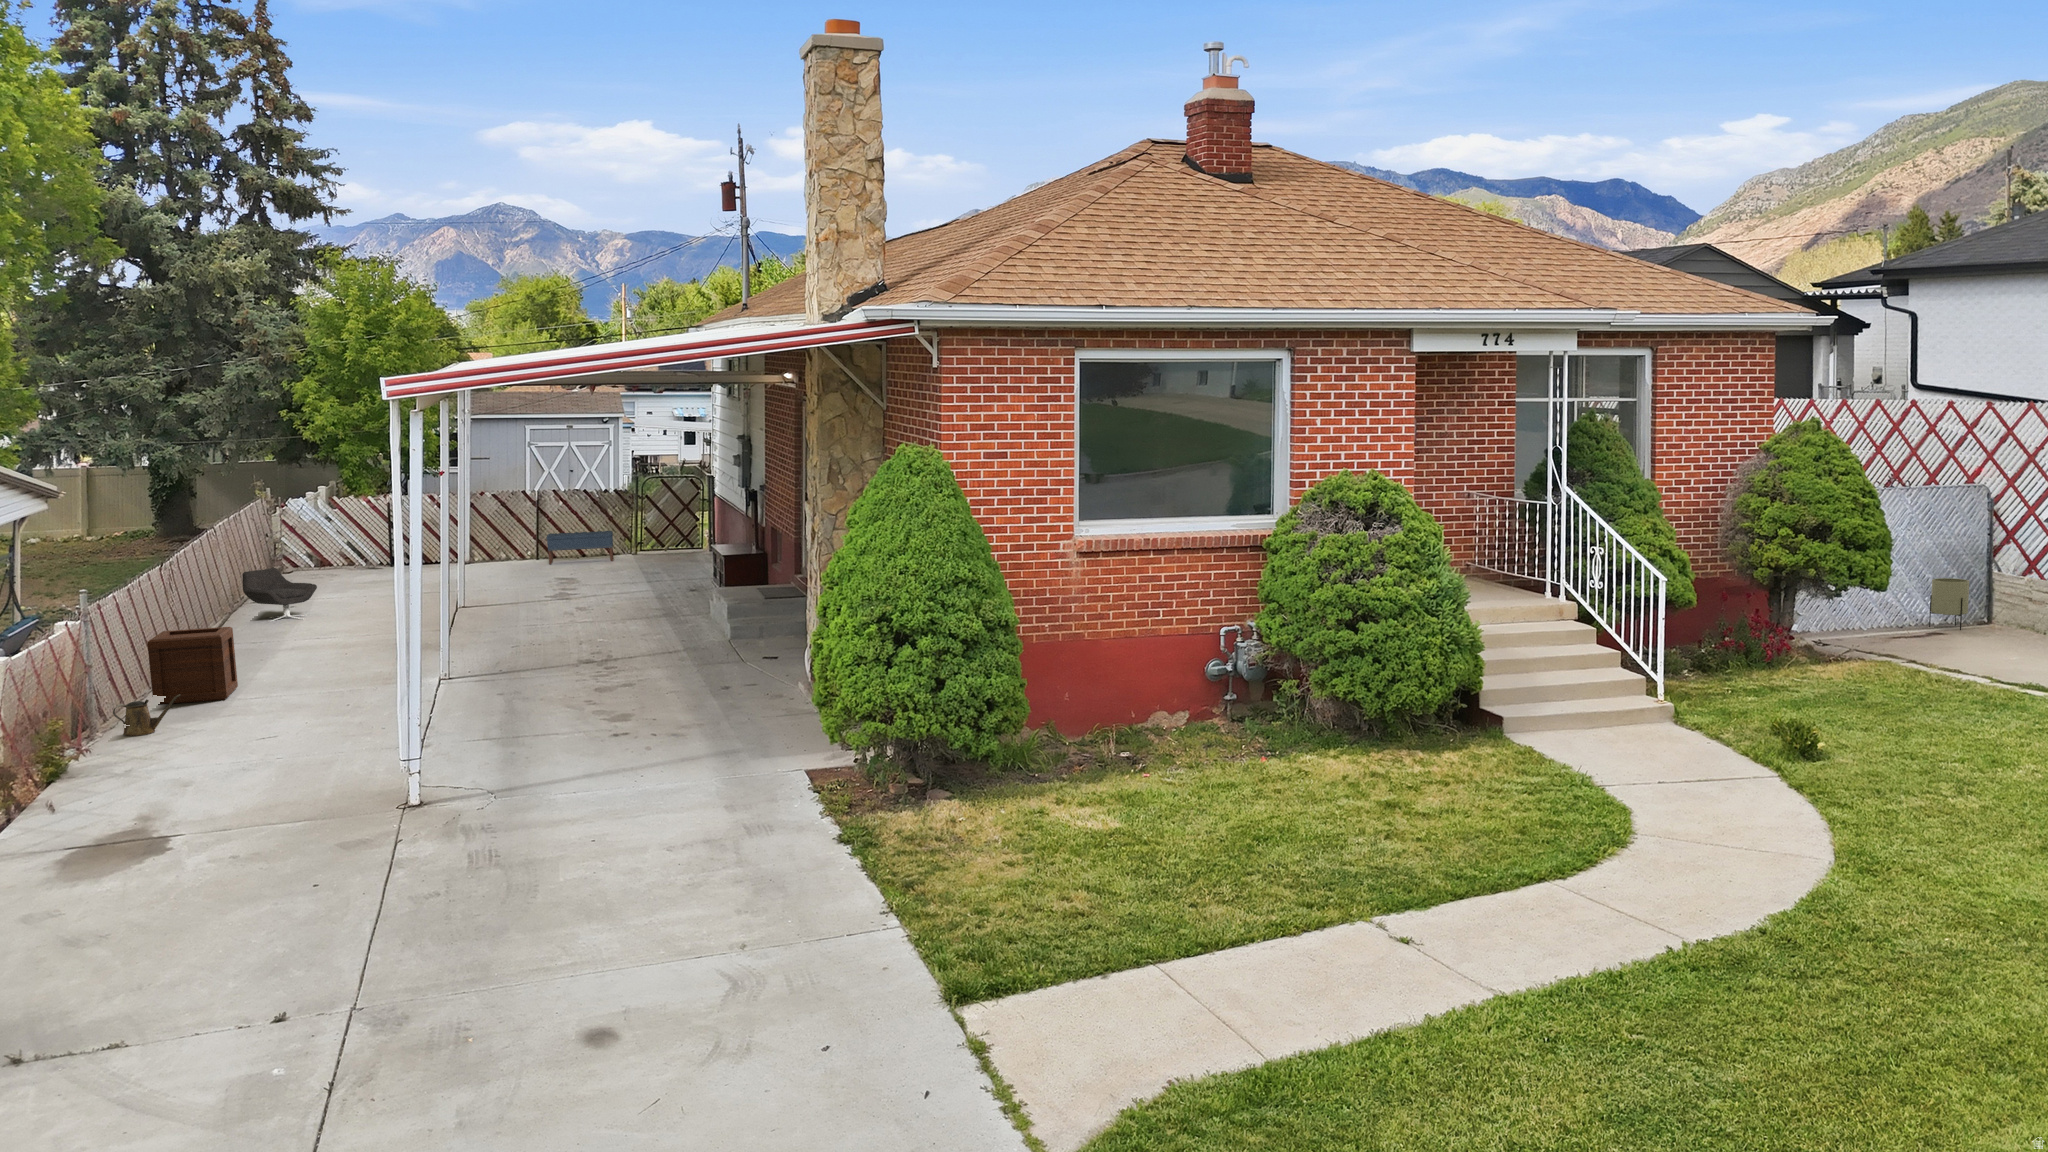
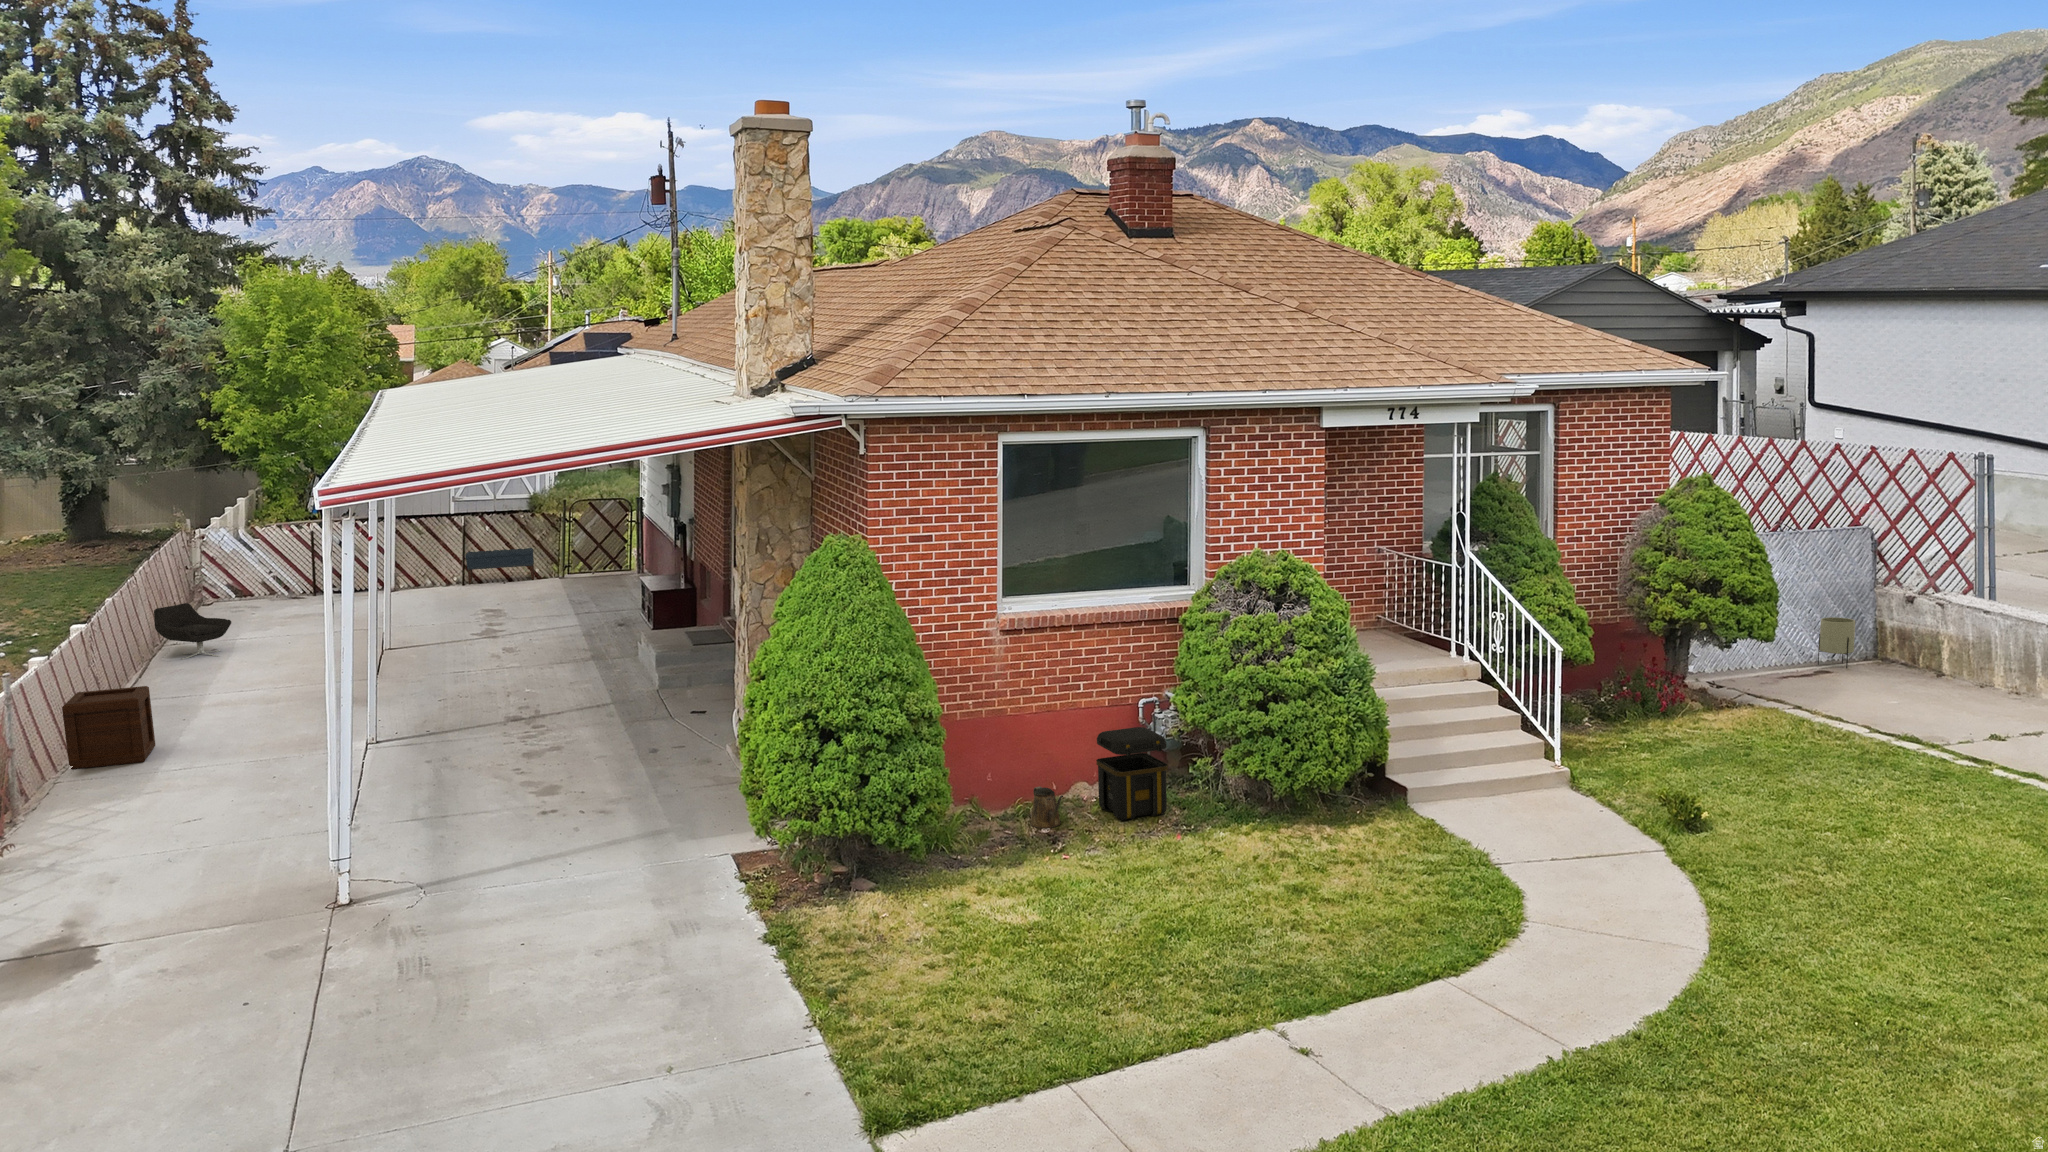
toolbox: none [1178,657,1252,749] -> present [1096,727,1168,820]
watering can: present [113,694,181,736] -> present [1030,787,1063,828]

